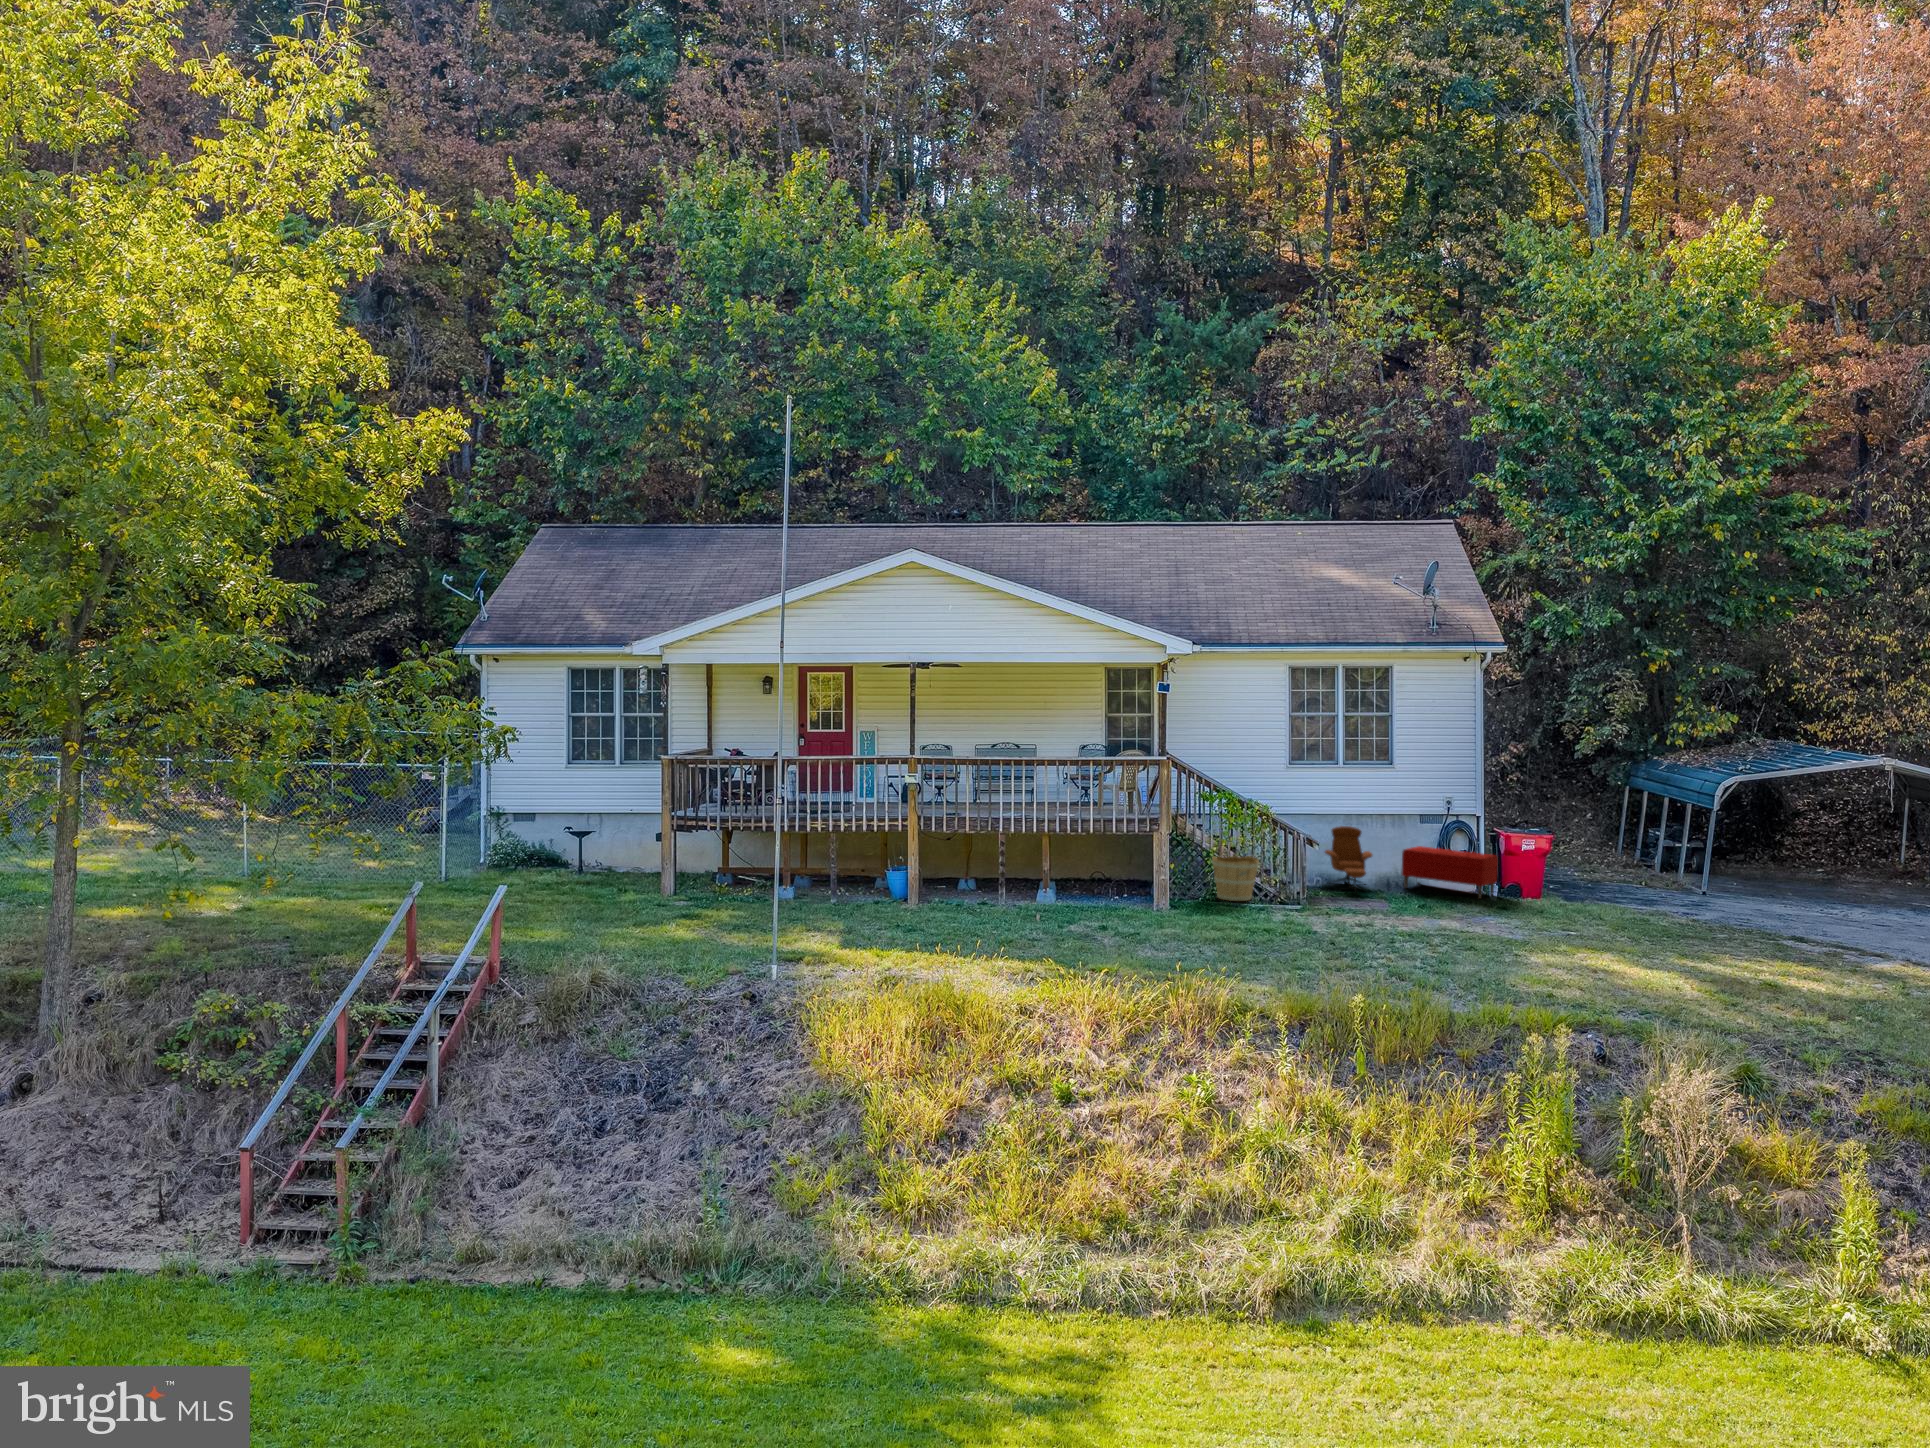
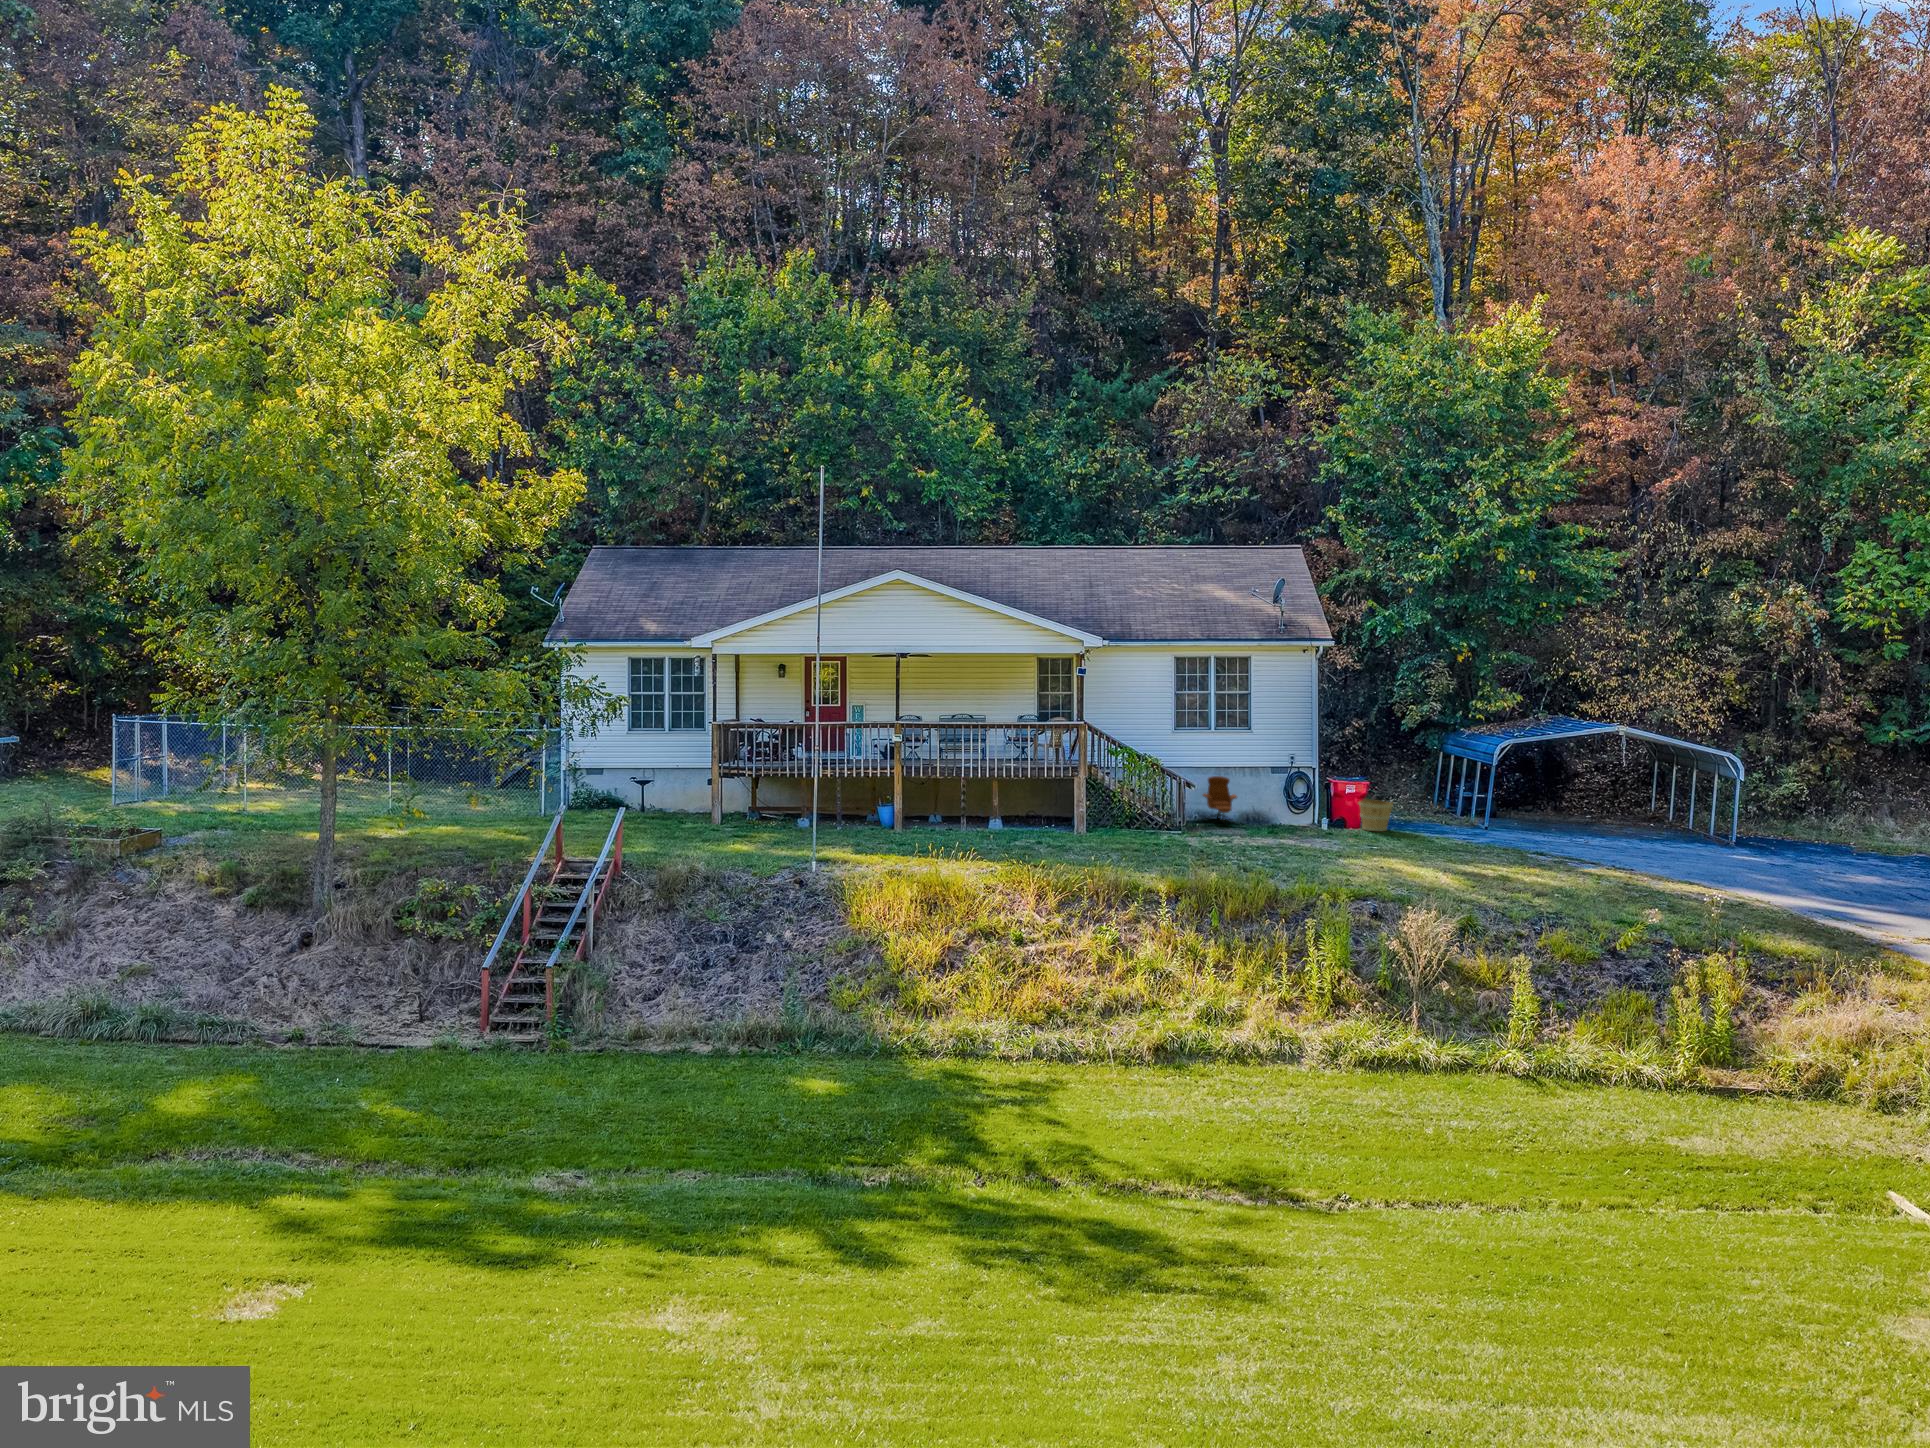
bench: present [1401,846,1498,899] -> none [1258,791,1328,827]
wooden bucket: present [1212,856,1259,901] -> present [1359,799,1393,831]

